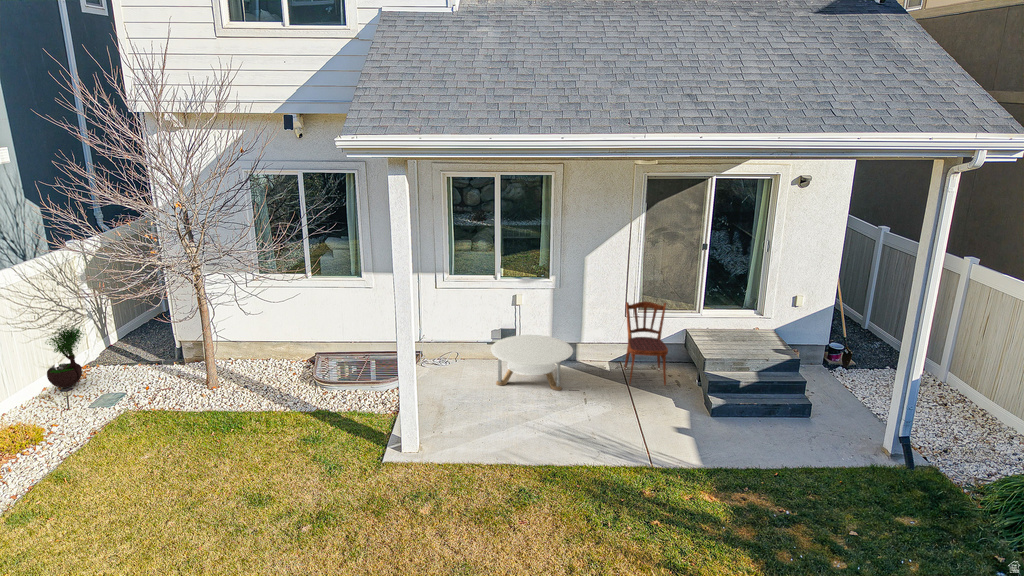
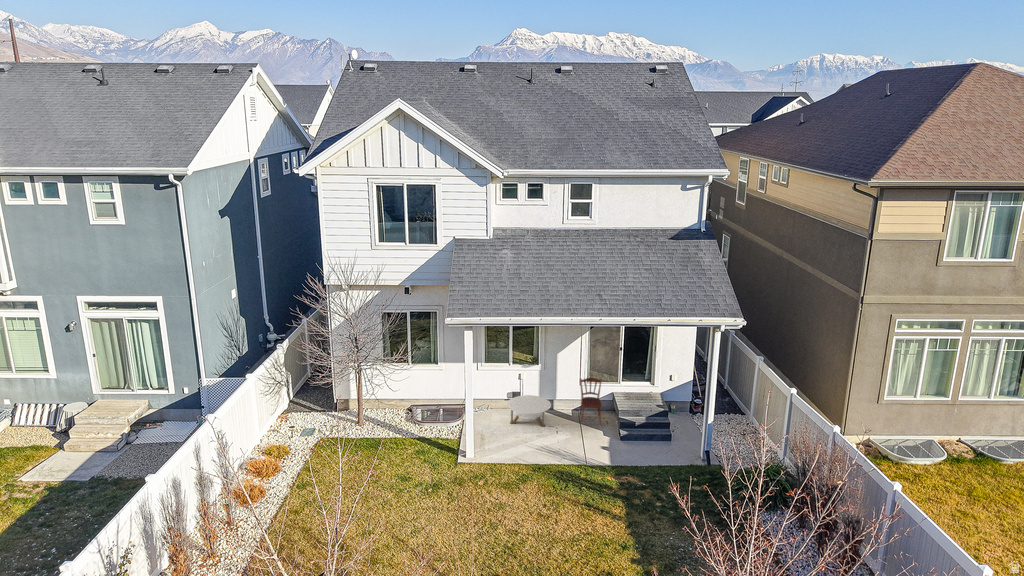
potted tree: present [45,326,84,388] -> none [273,391,293,425]

